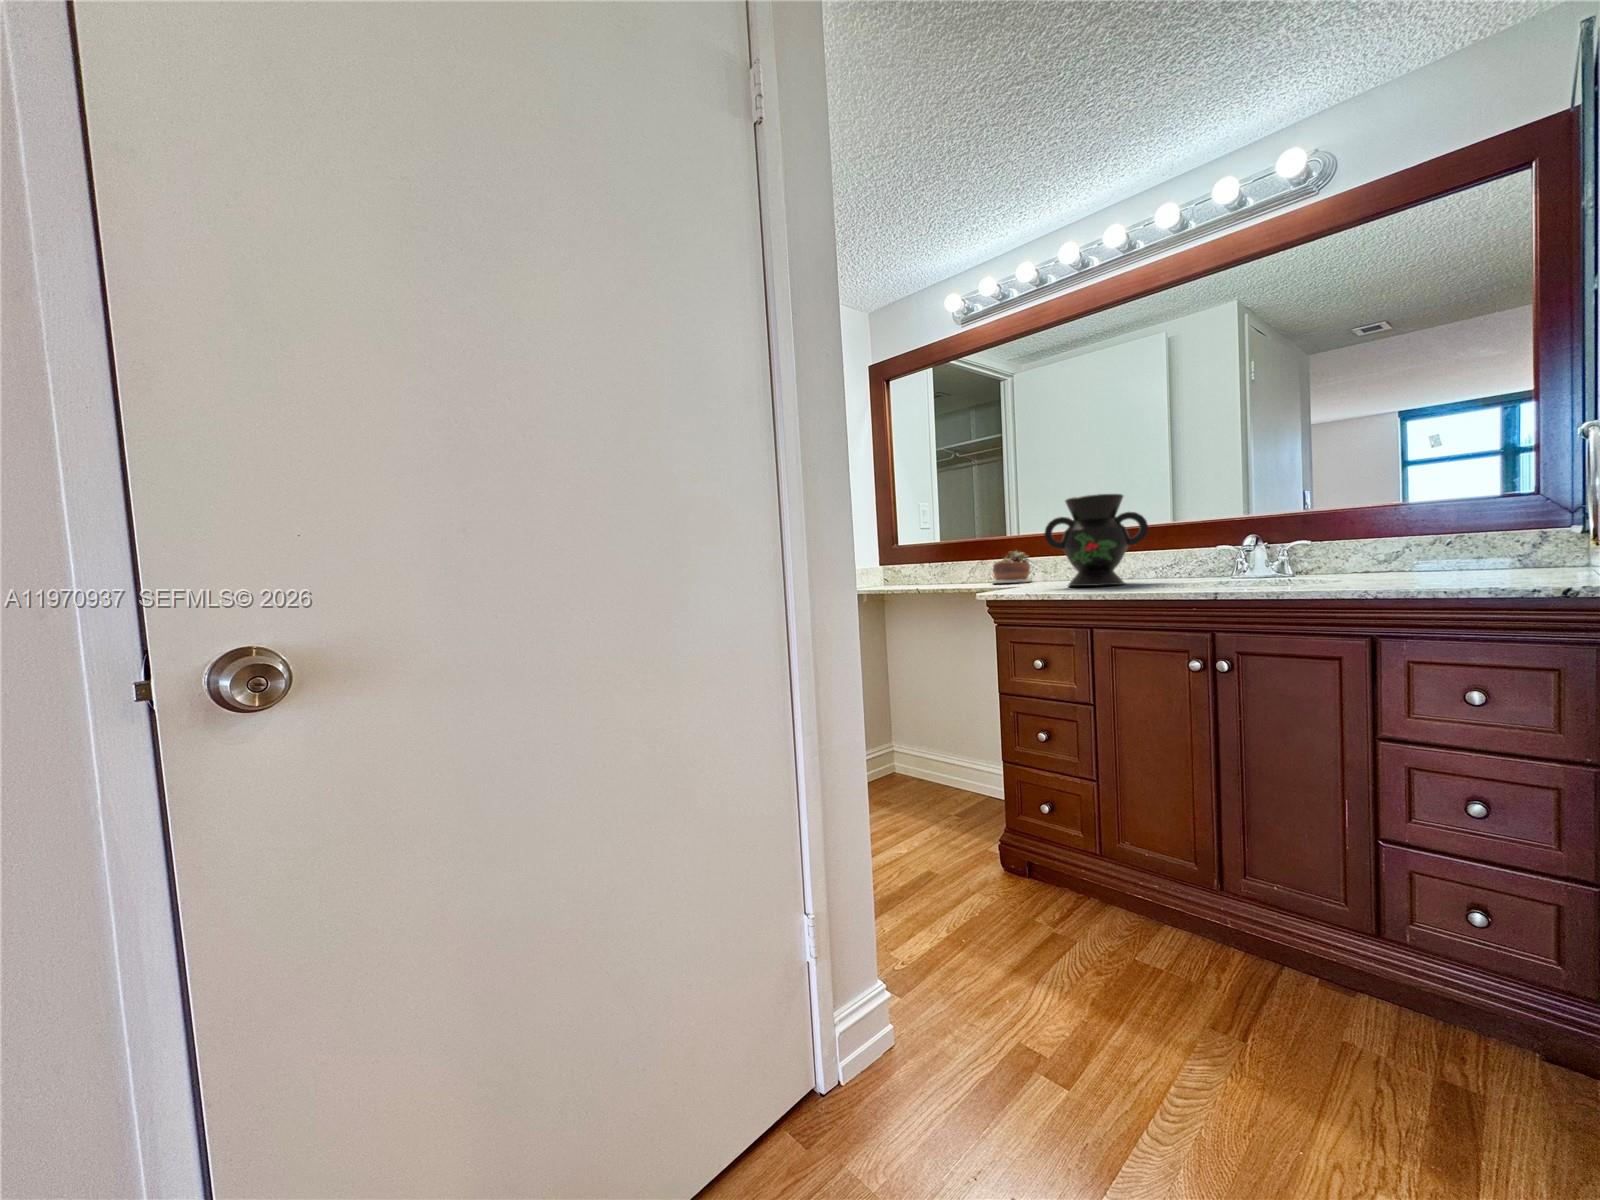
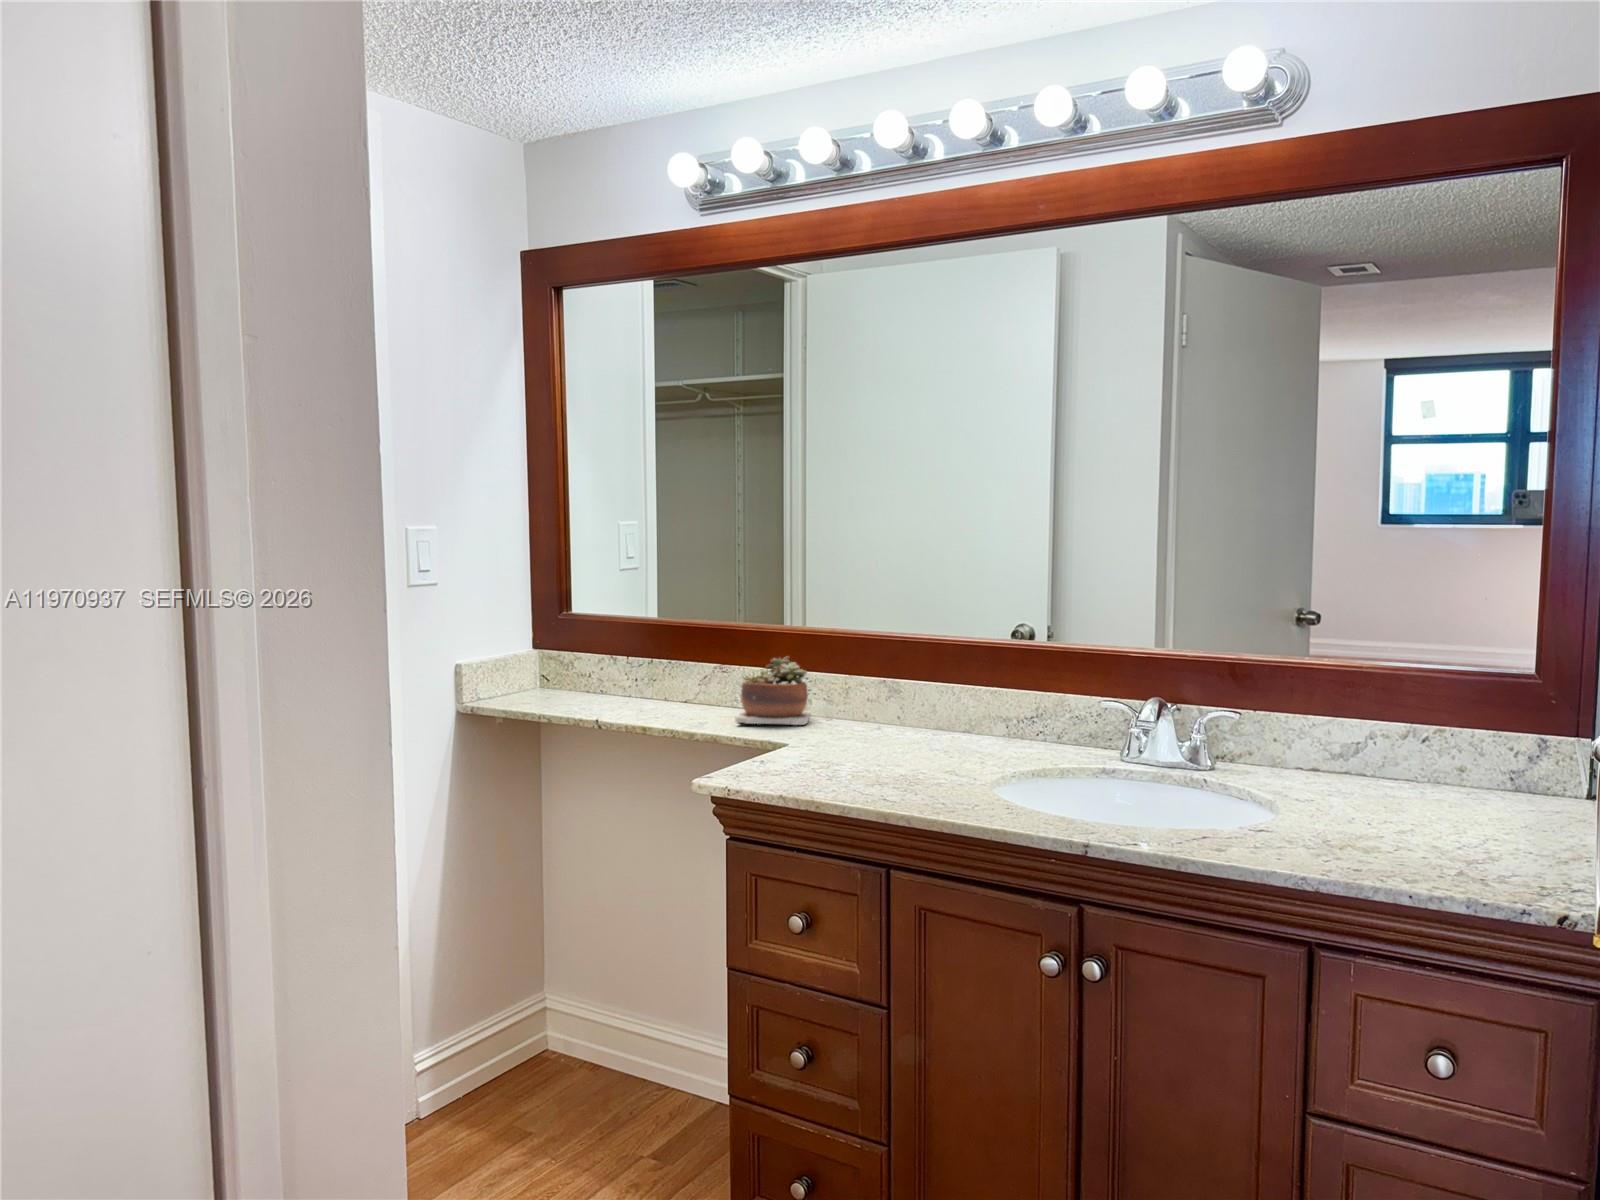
decorative vase: present [1045,494,1148,586] -> none [824,598,999,773]

